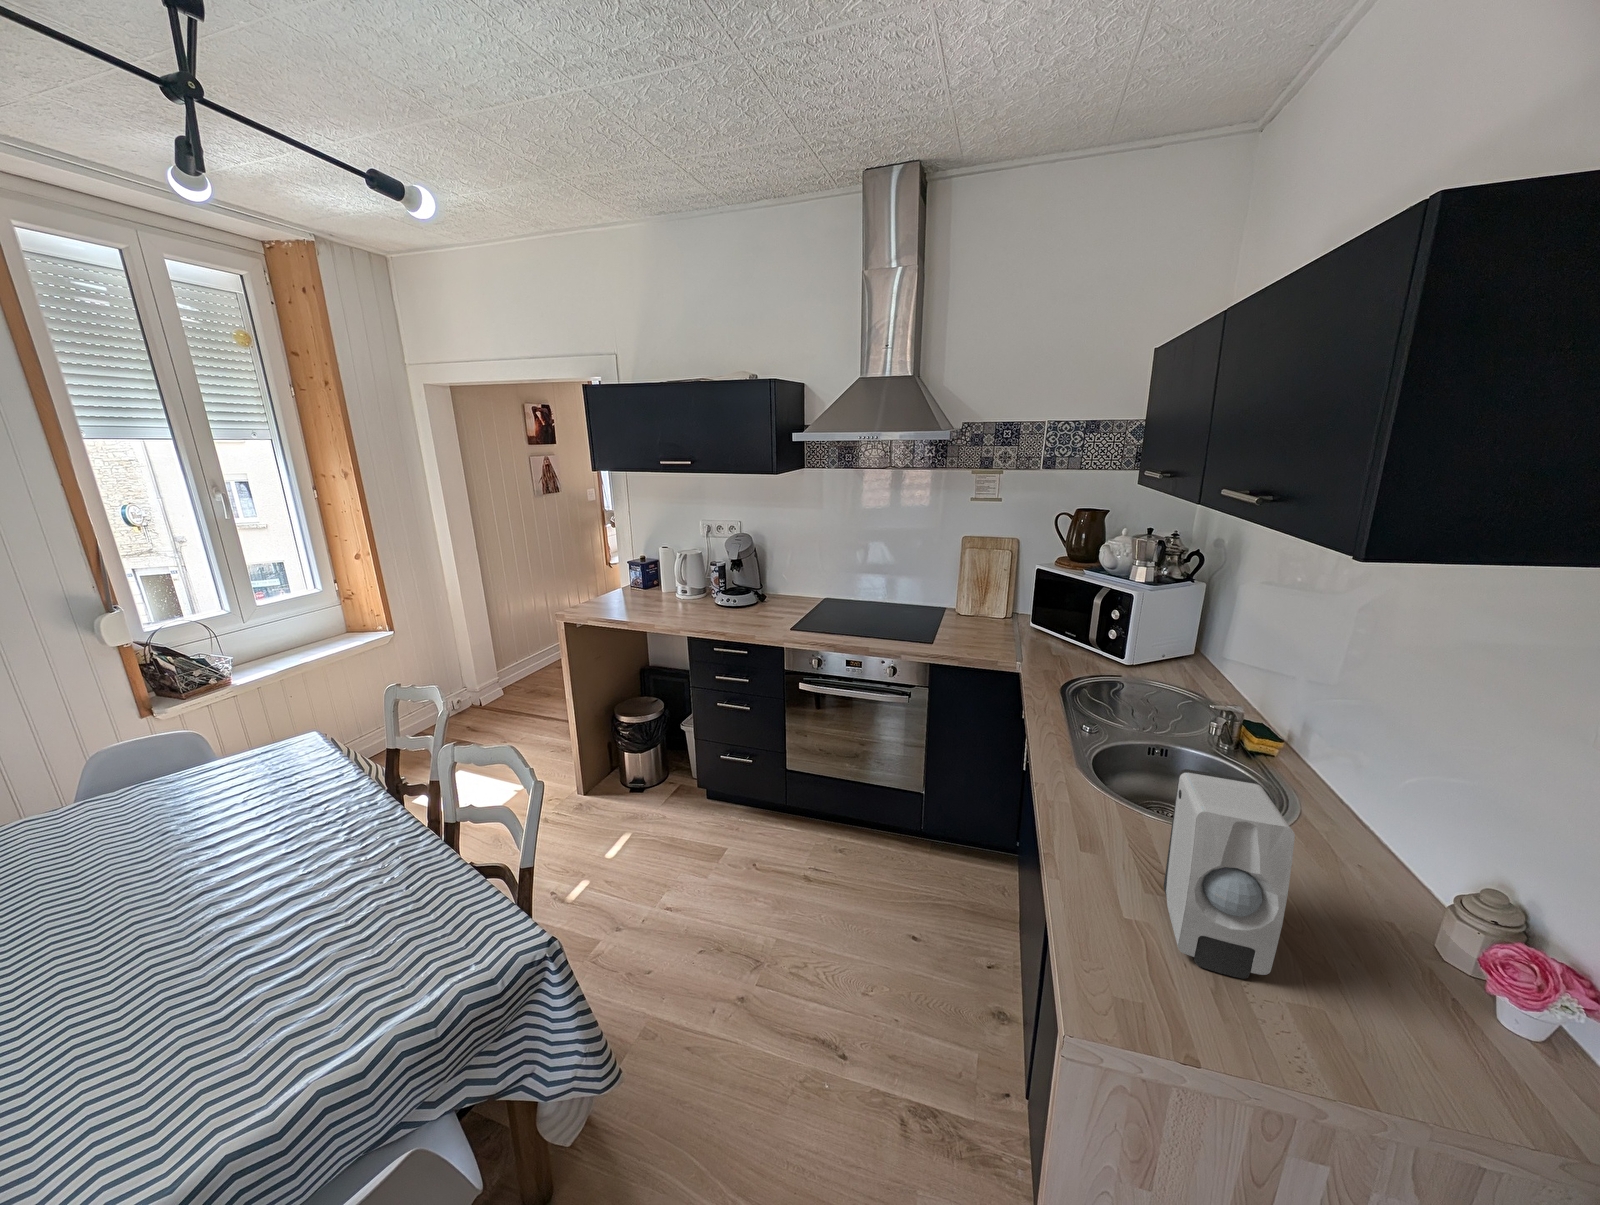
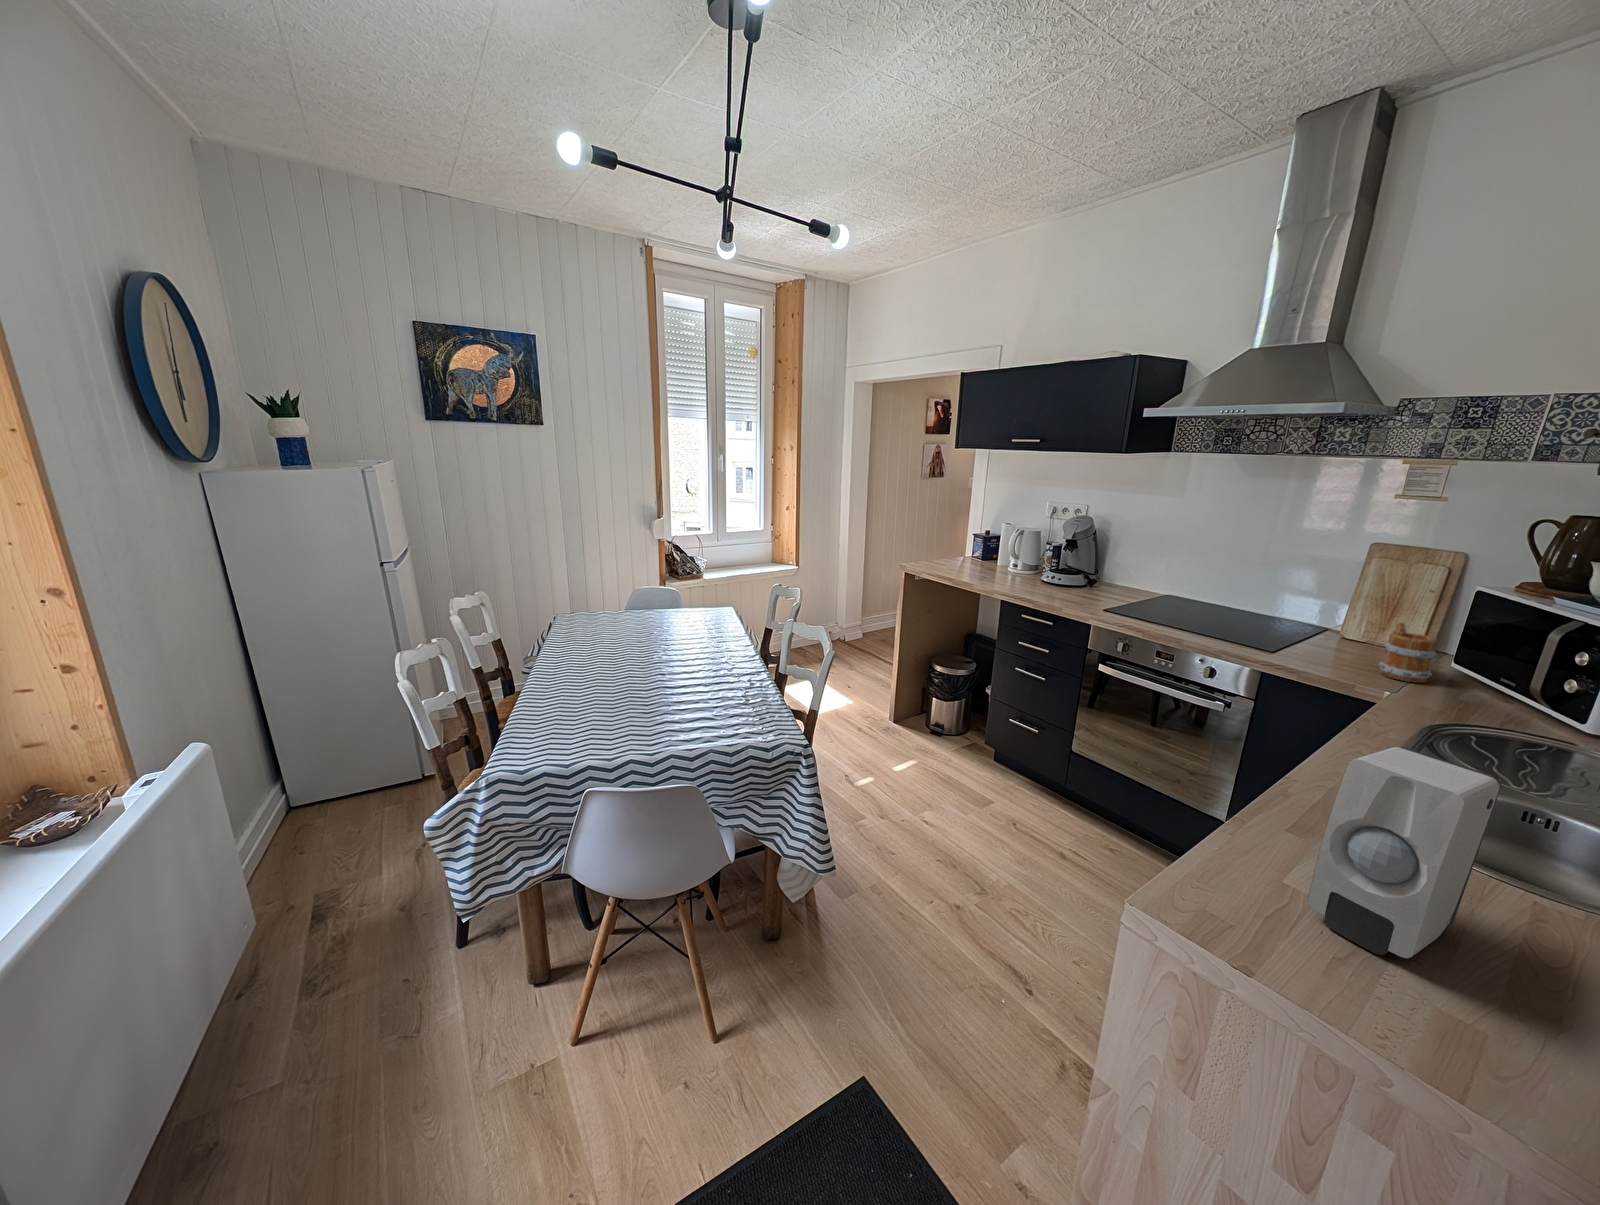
mug: none [995,600,1029,646] -> present [1379,622,1437,682]

